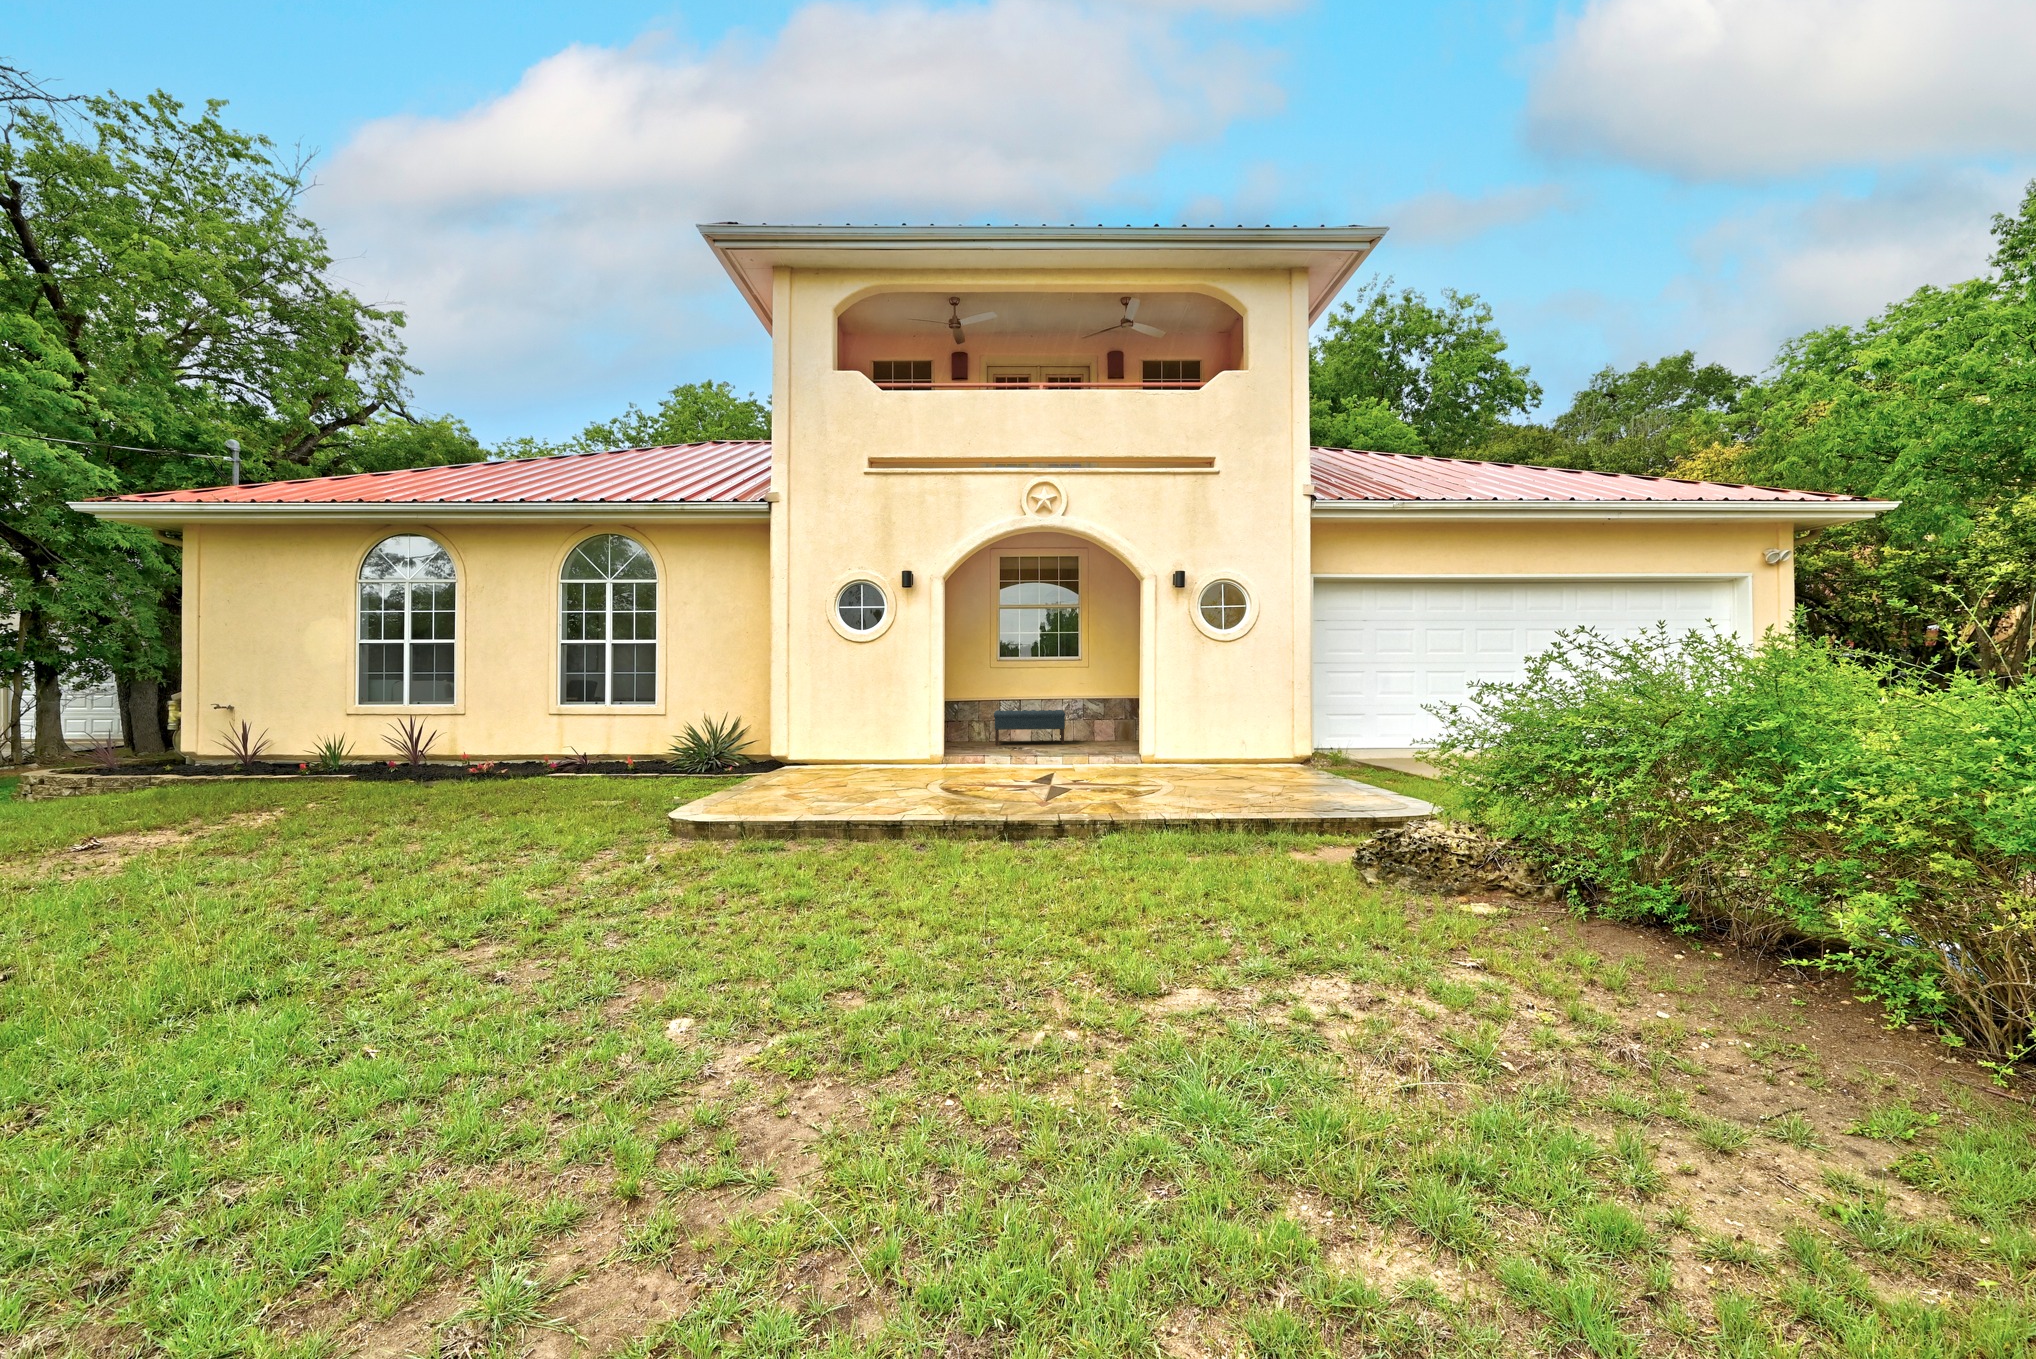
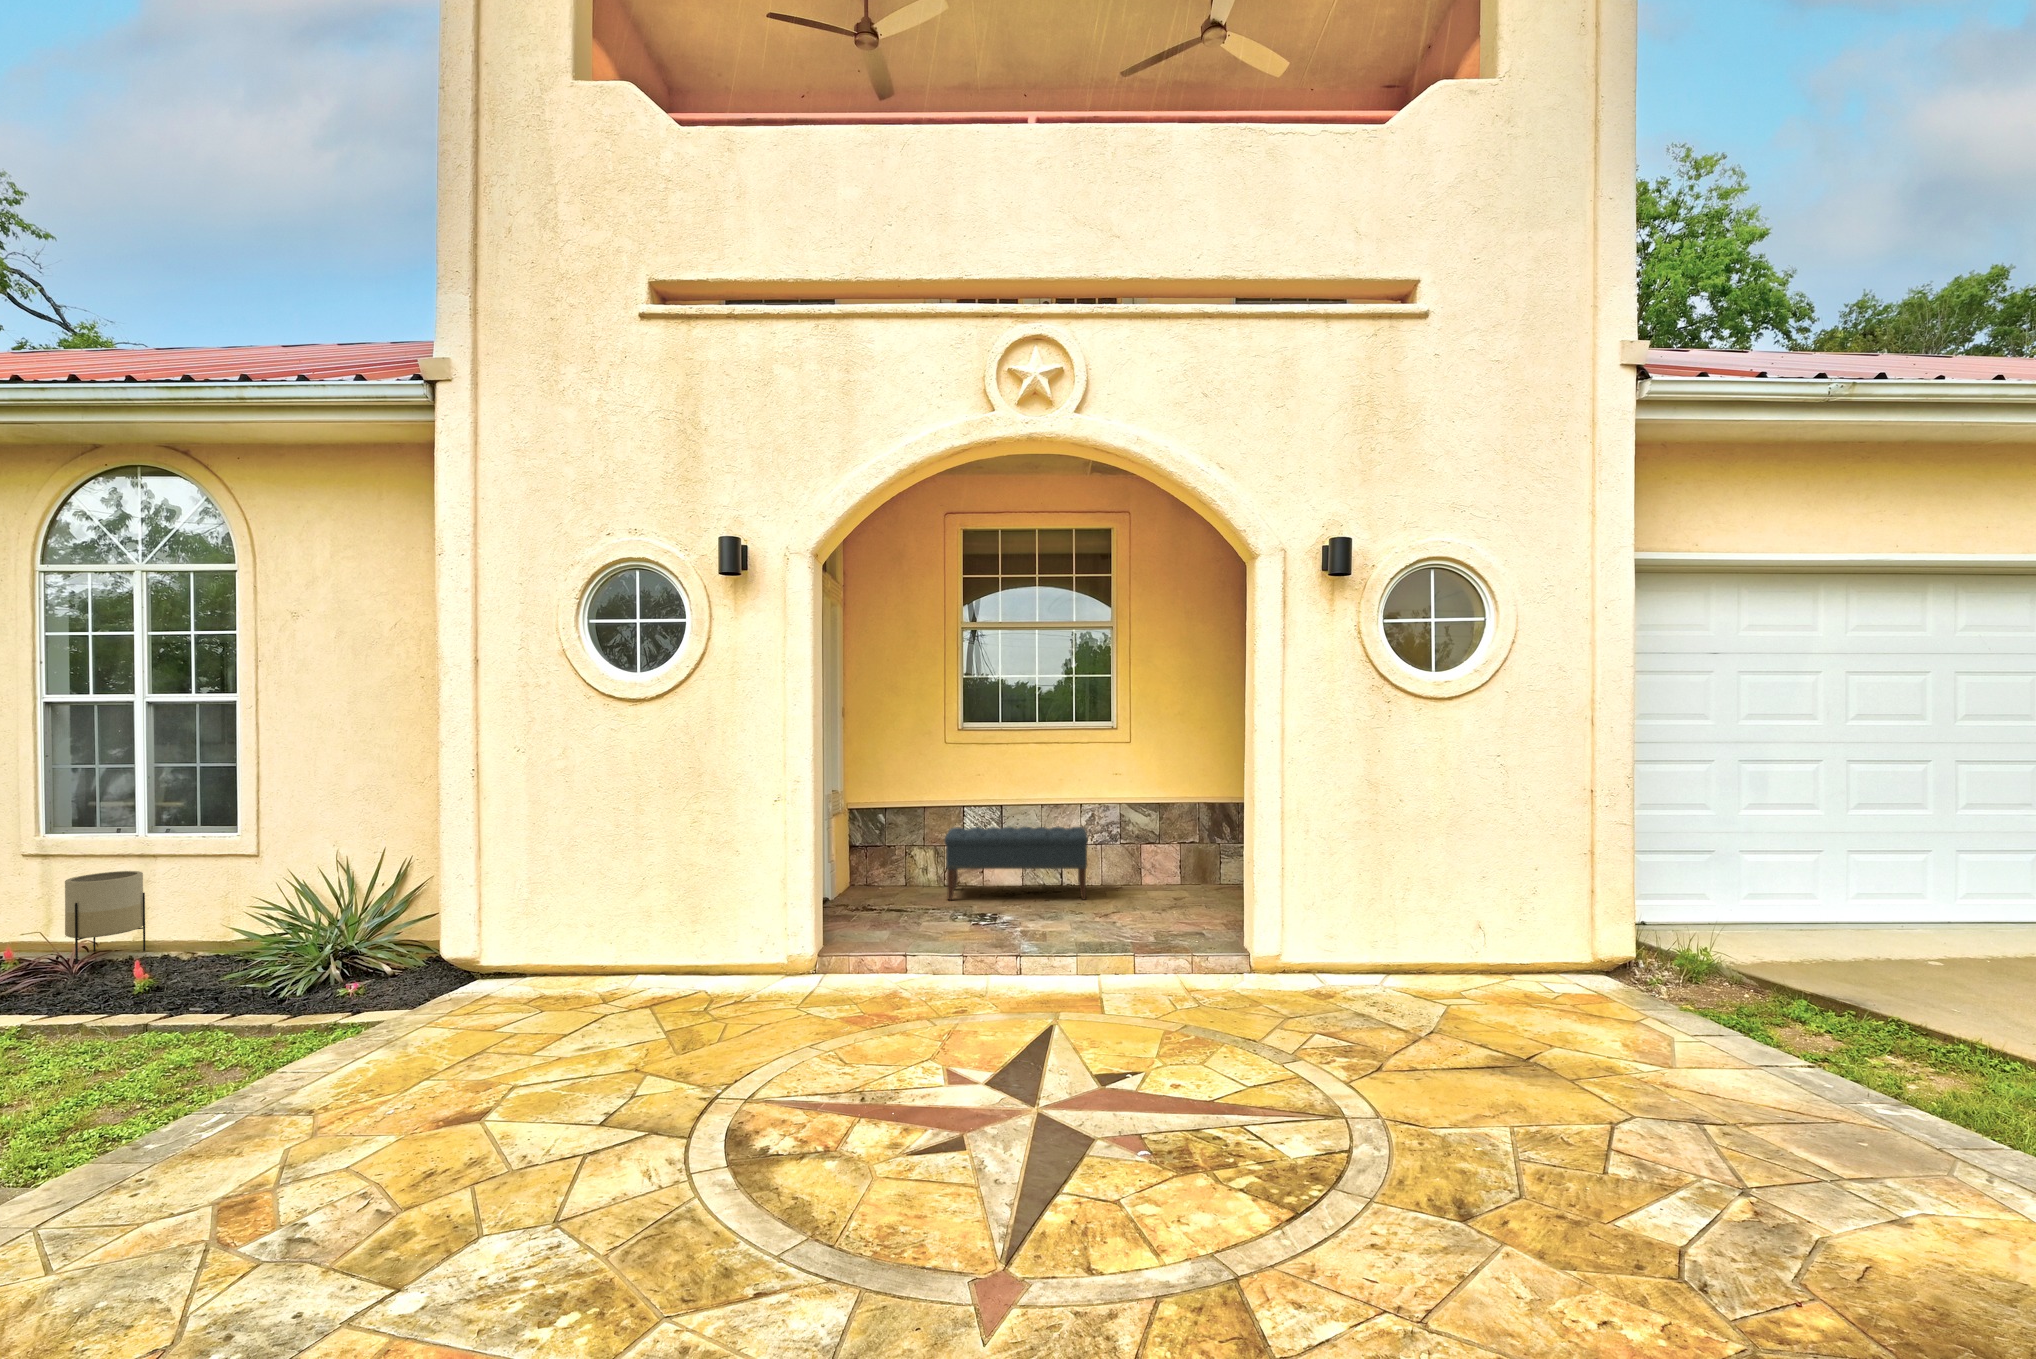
planter: none [590,725,622,765] -> present [65,871,145,964]

